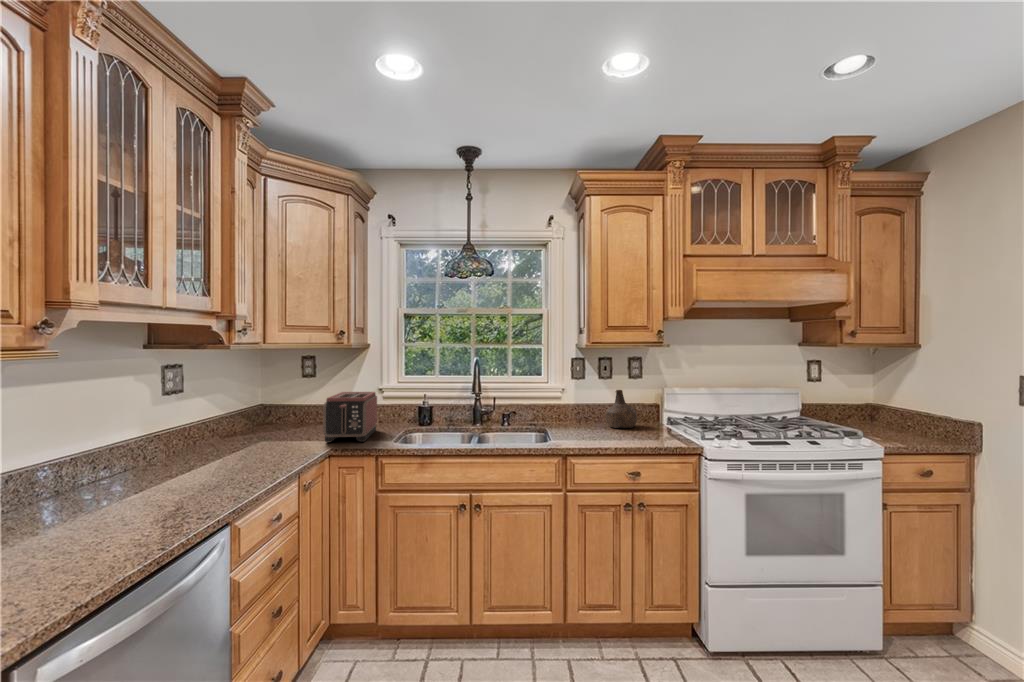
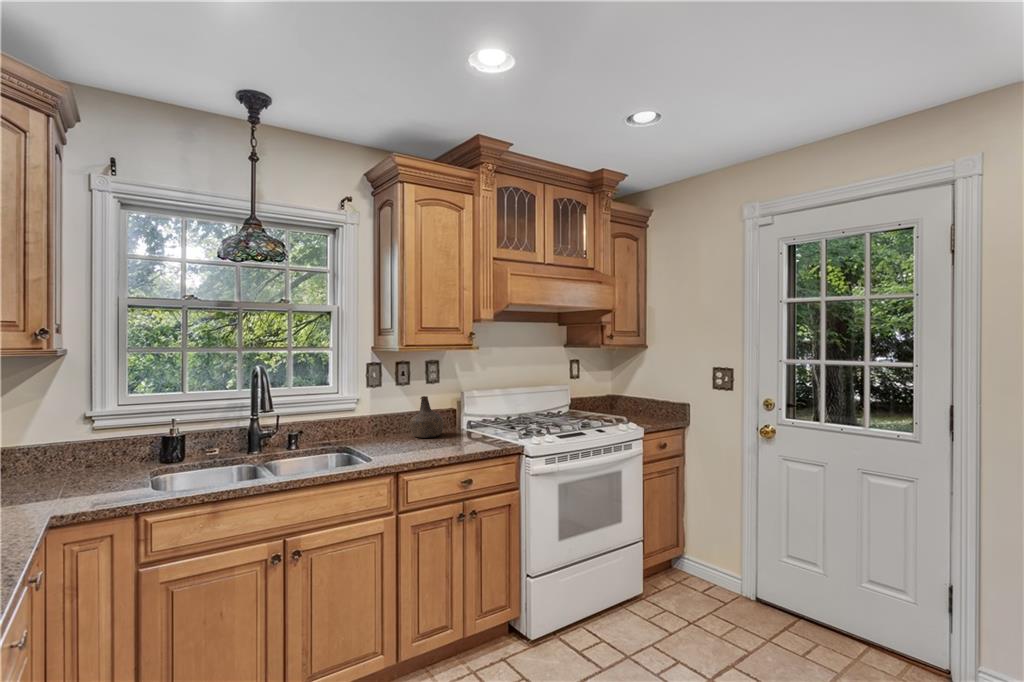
toaster: present [323,392,377,442] -> none [33,421,116,506]

